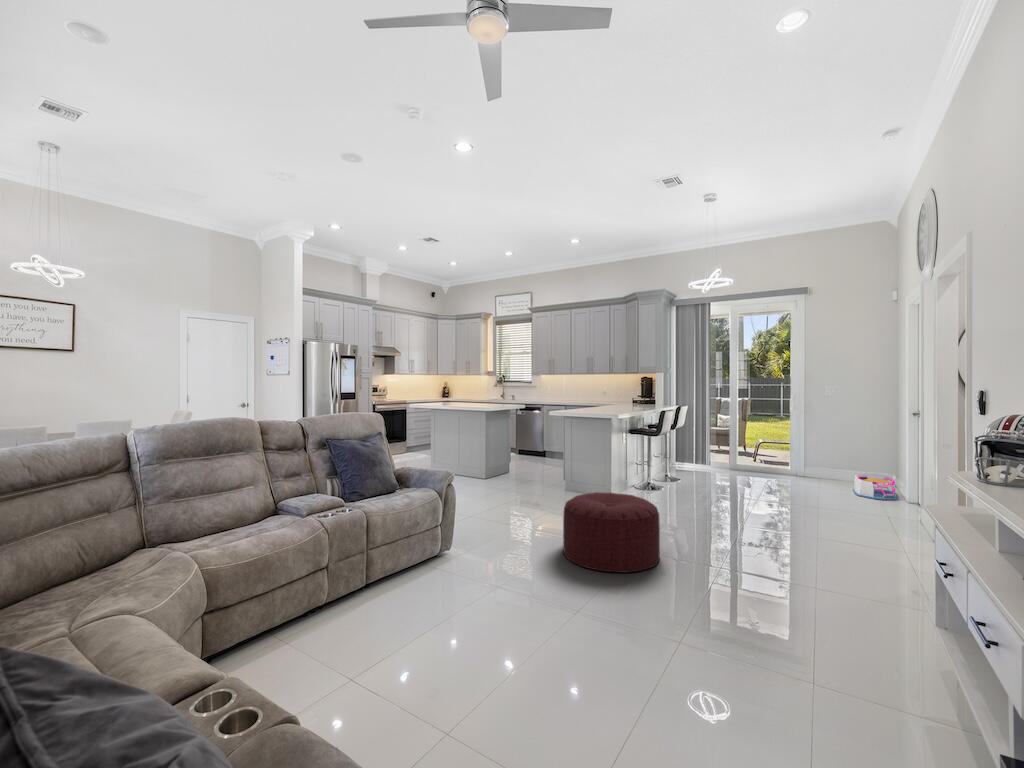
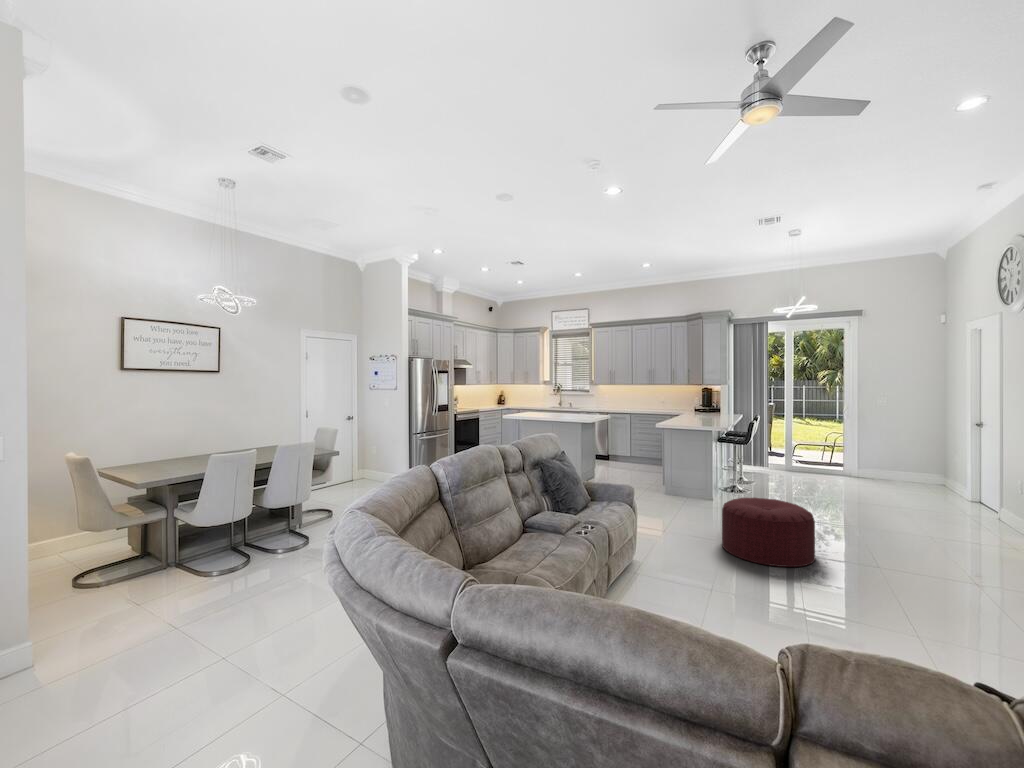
storage bin: present [853,473,898,500] -> none [912,474,957,497]

